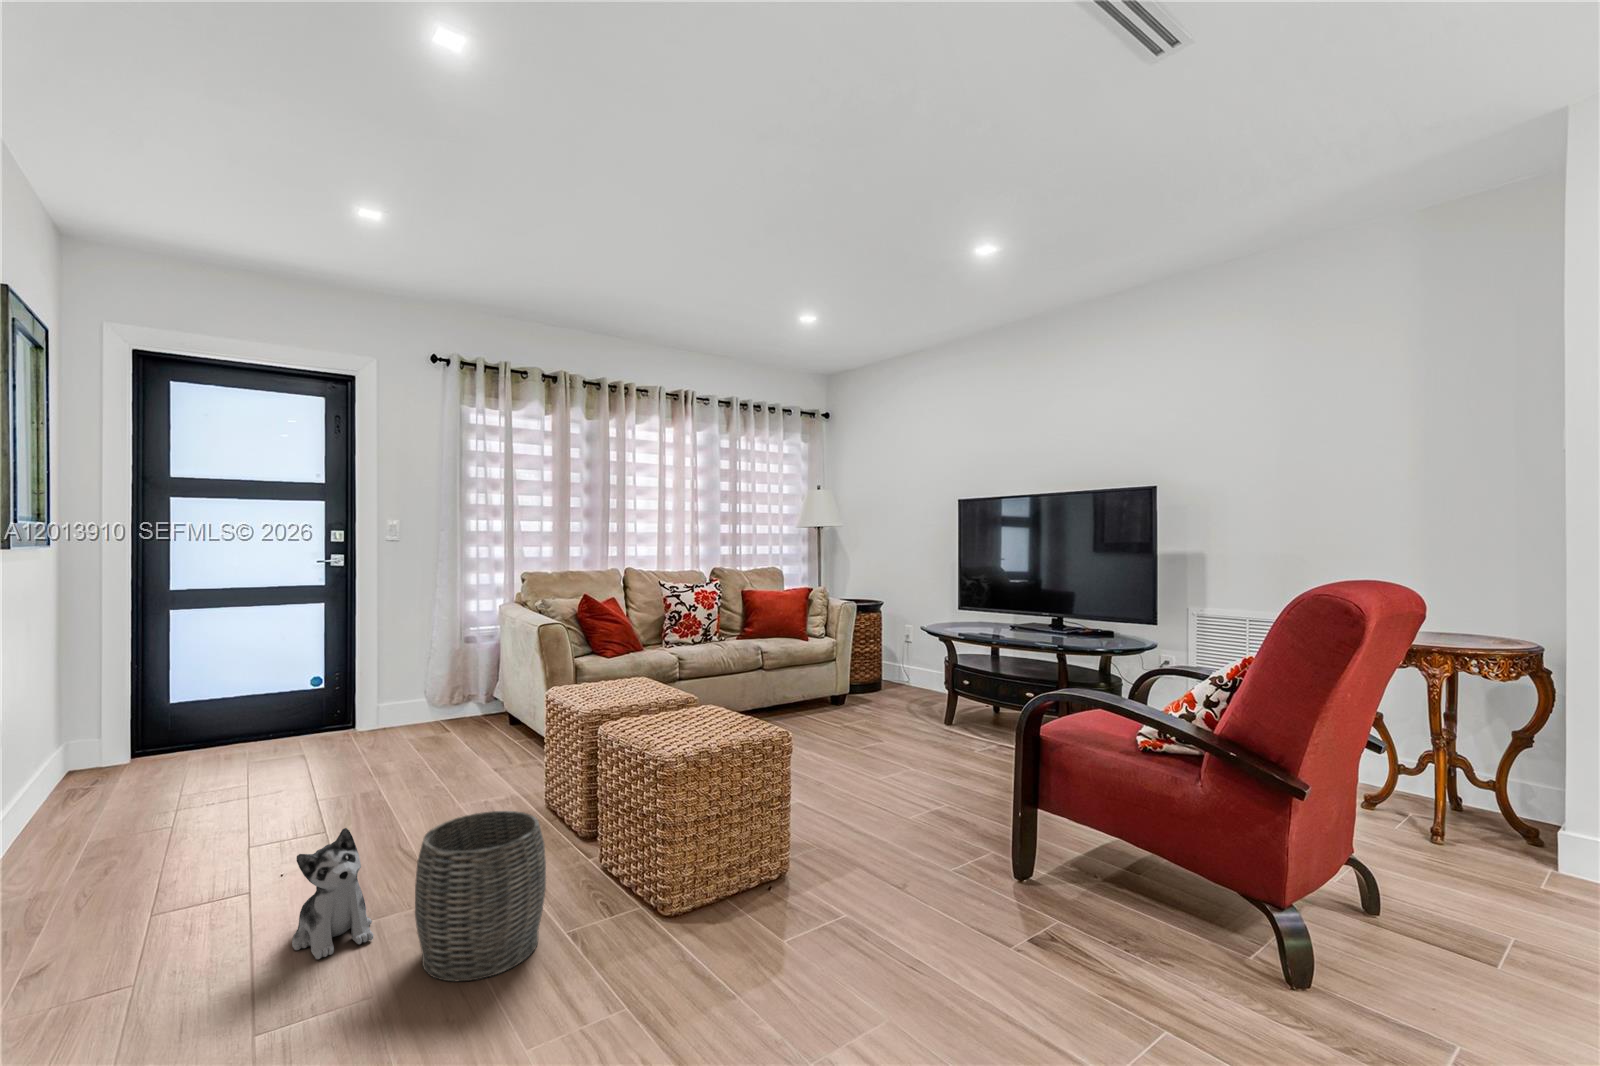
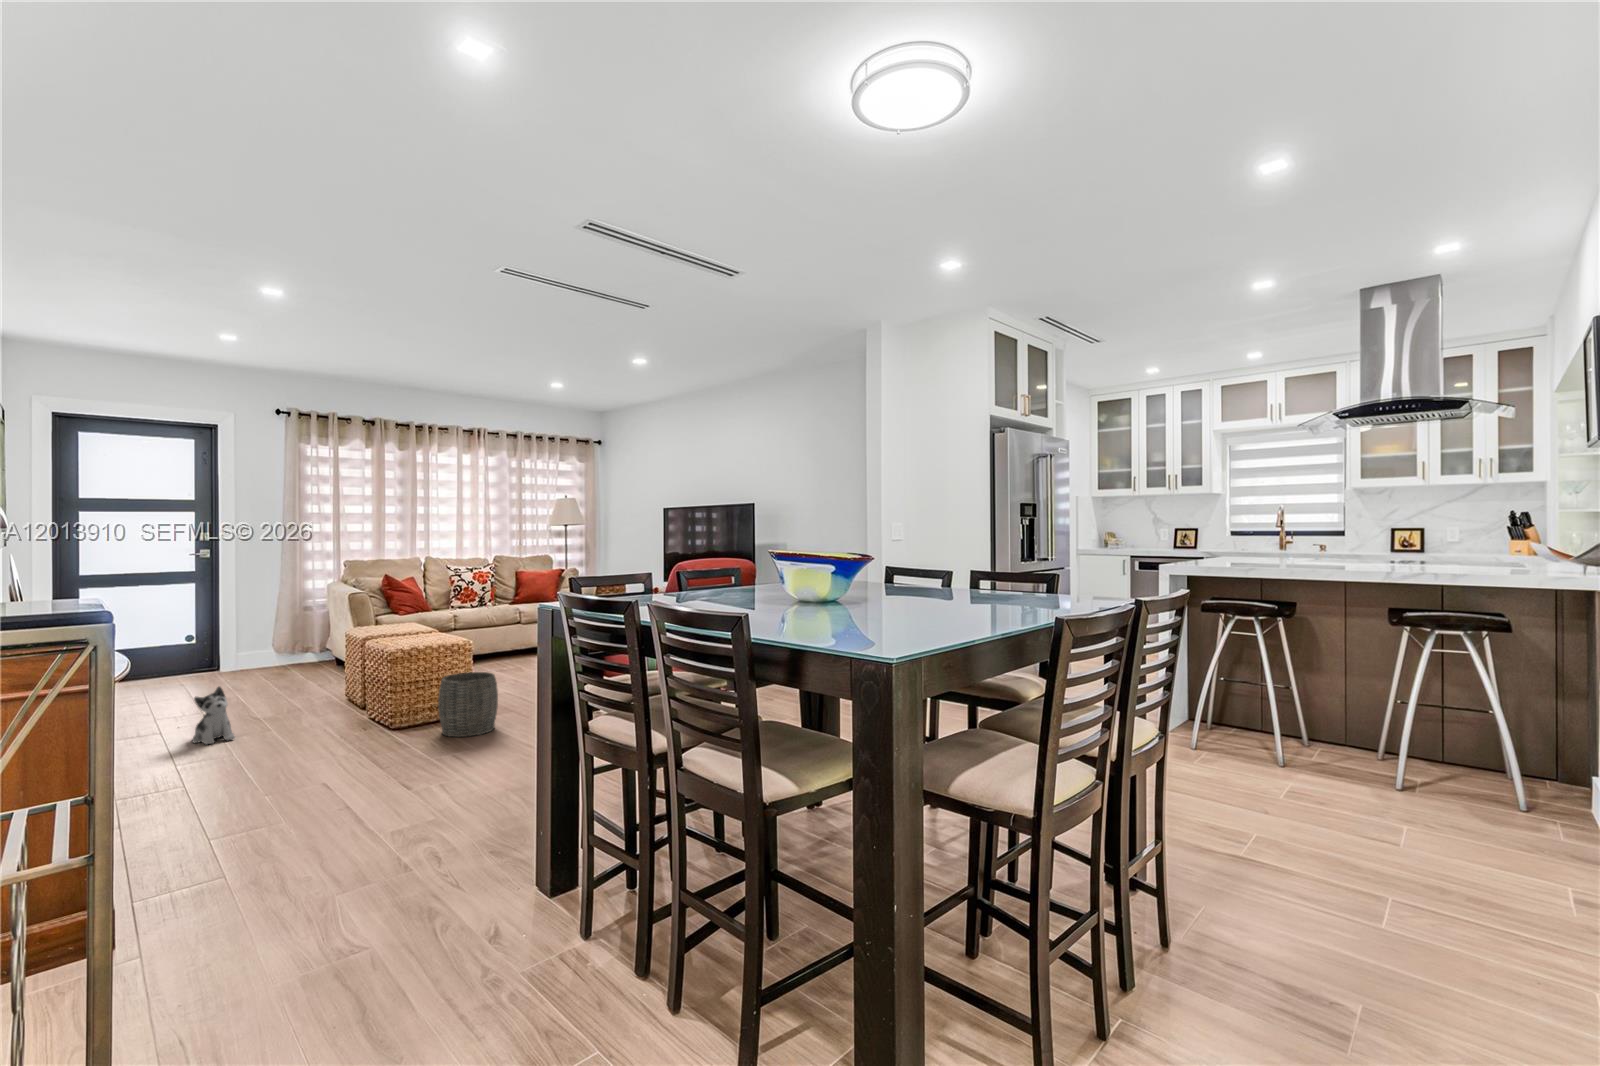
woven basket: present [415,811,546,981] -> present [438,672,498,737]

